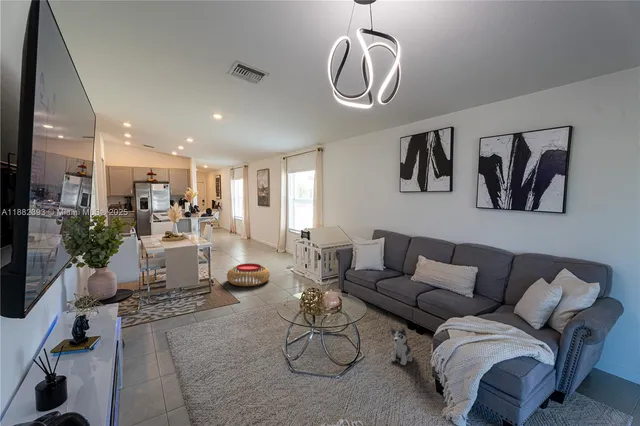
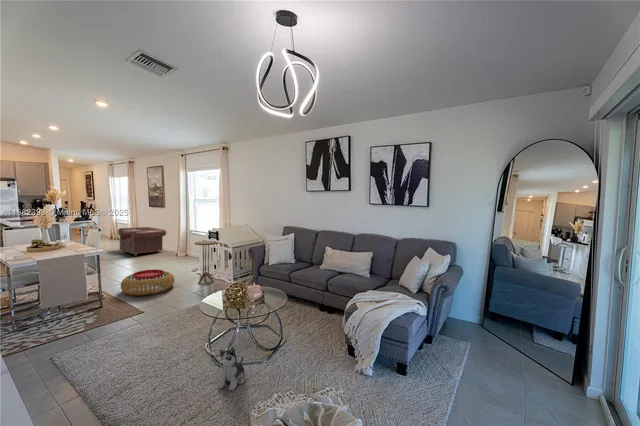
armchair: none [233,224,270,249] -> present [118,227,166,256]
side table: none [288,240,308,281] -> present [195,241,217,284]
plush toy: present [390,327,412,365] -> present [218,347,245,391]

